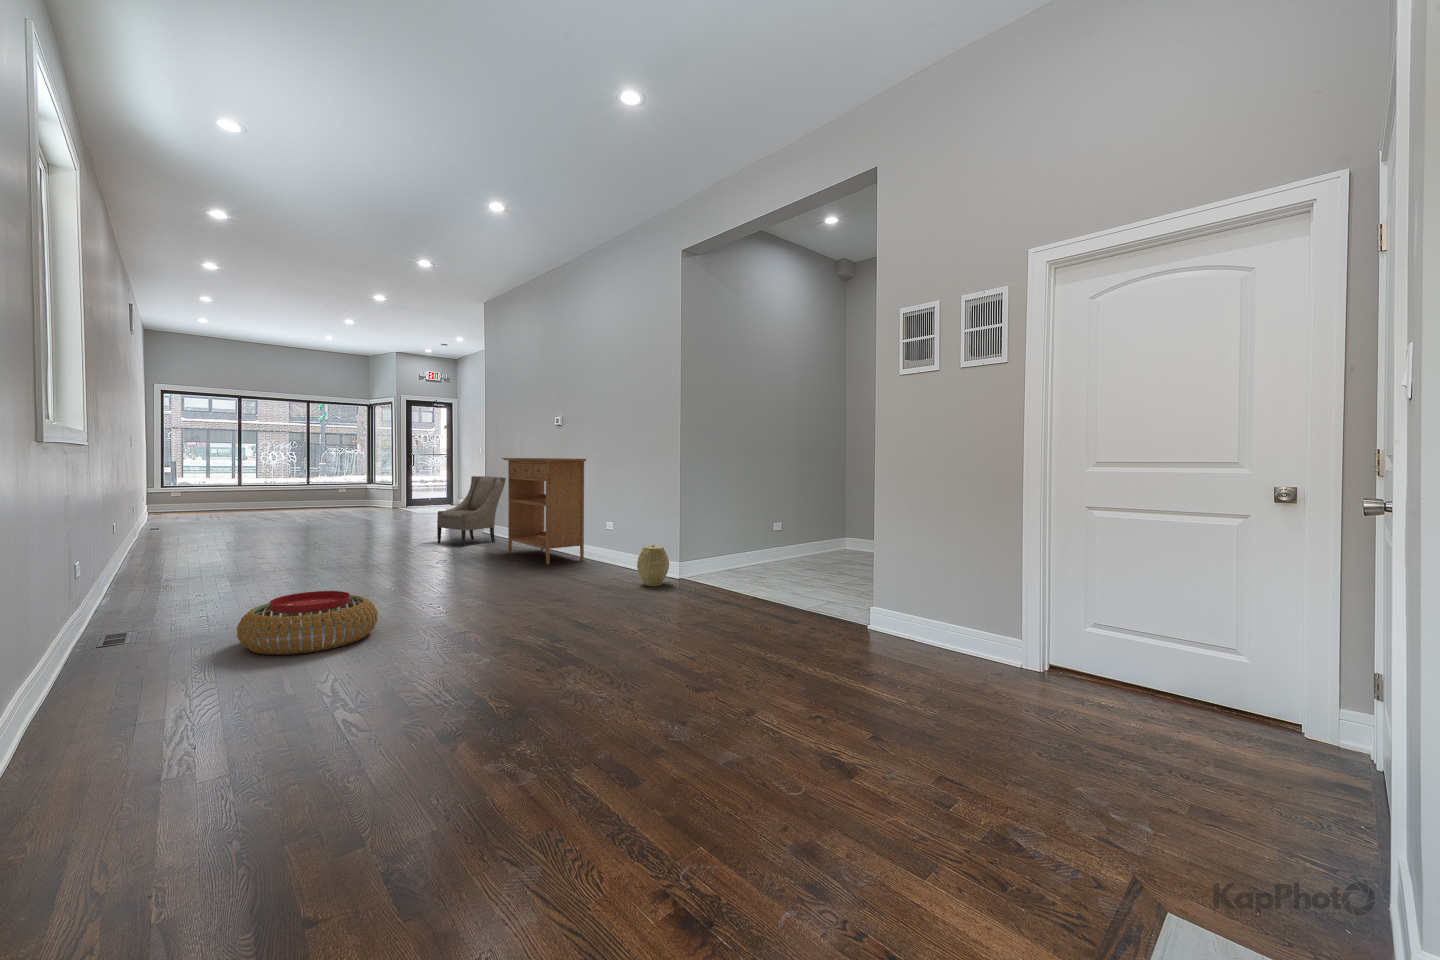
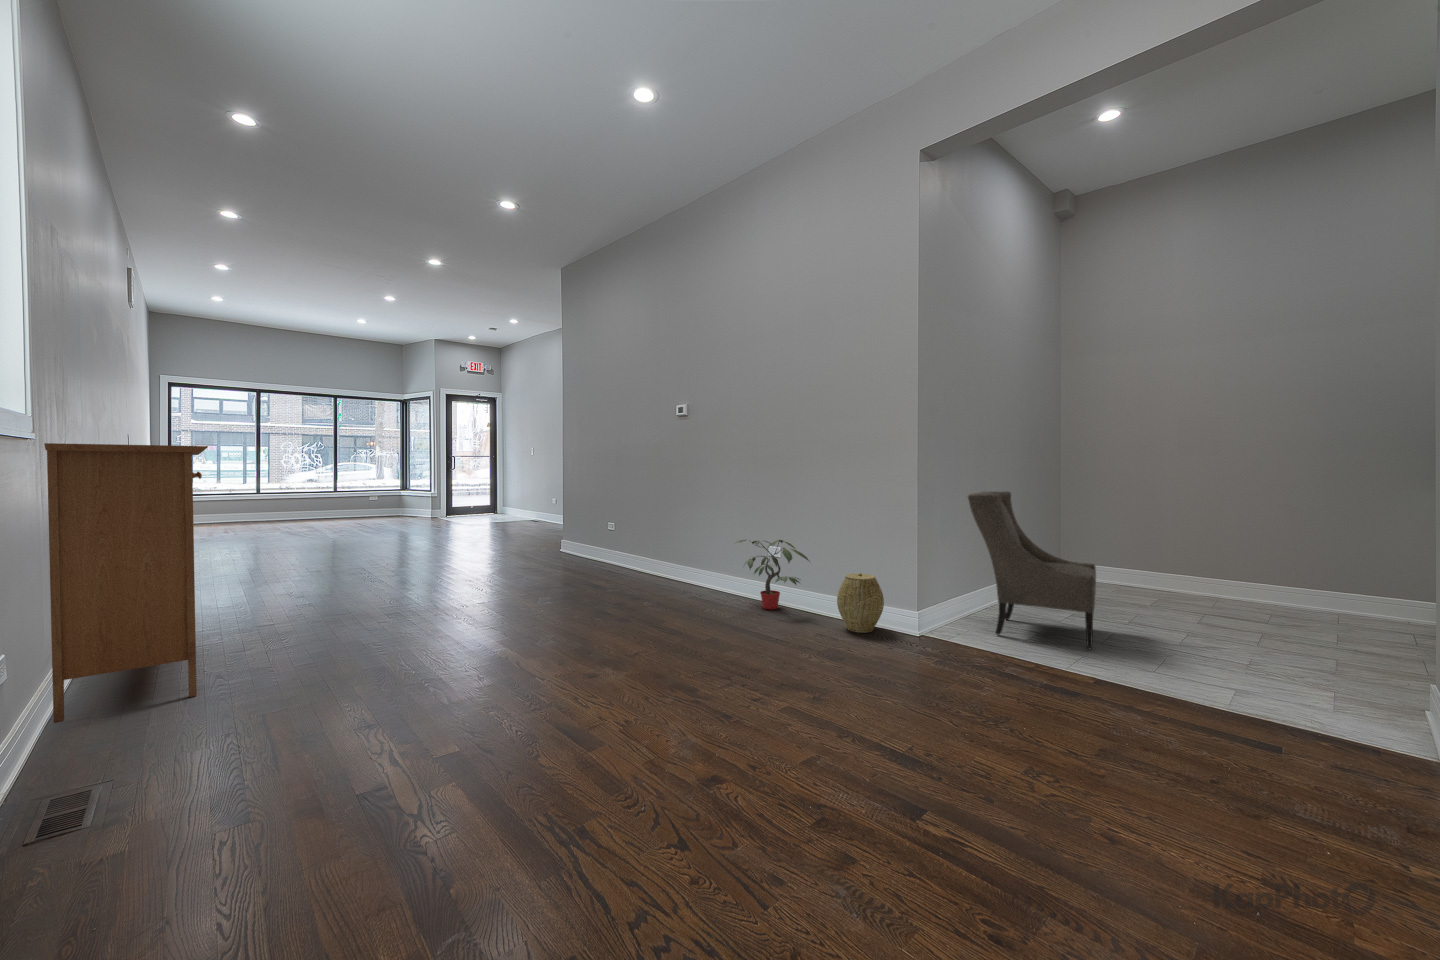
console table: present [502,458,587,565] -> present [44,443,208,723]
armchair: present [437,476,506,547] -> present [968,492,1096,649]
potted plant: none [580,522,631,573] -> present [736,540,810,609]
pouf: present [237,591,378,655] -> none [290,673,527,820]

